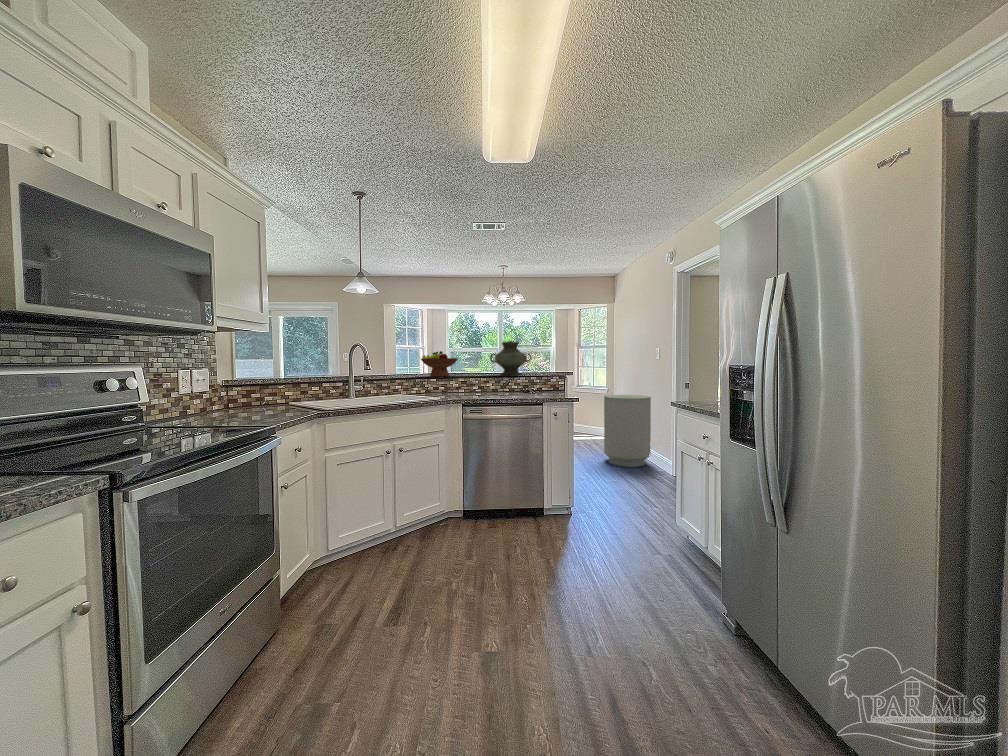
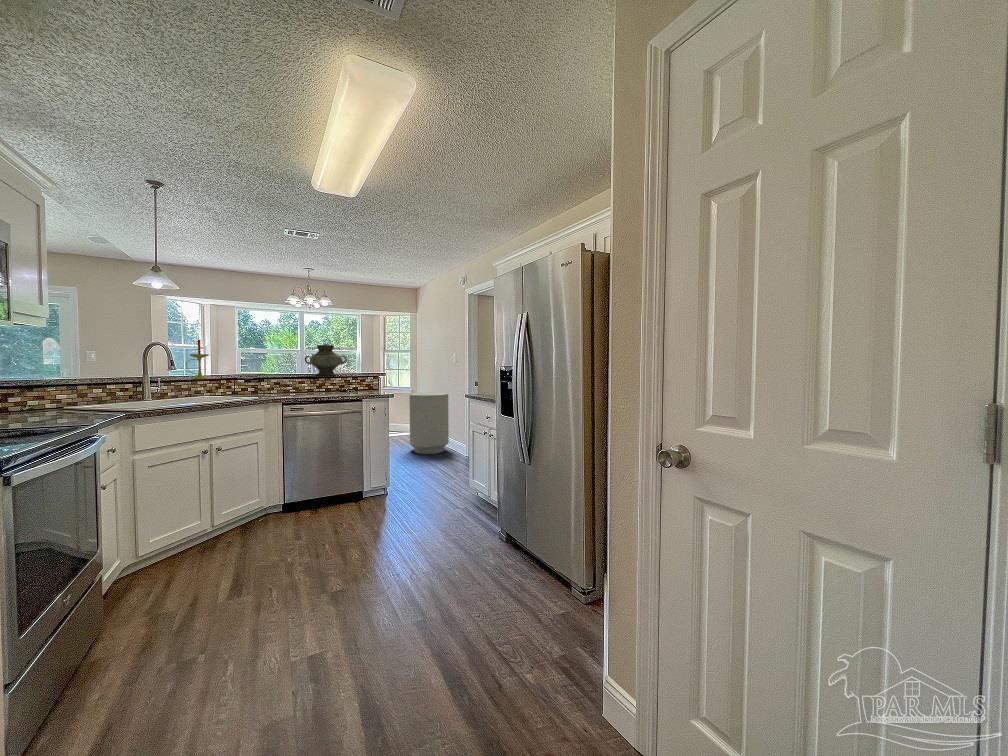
candle: none [384,339,403,378] -> present [186,340,209,379]
fruit bowl: present [421,351,458,377] -> none [229,352,272,377]

